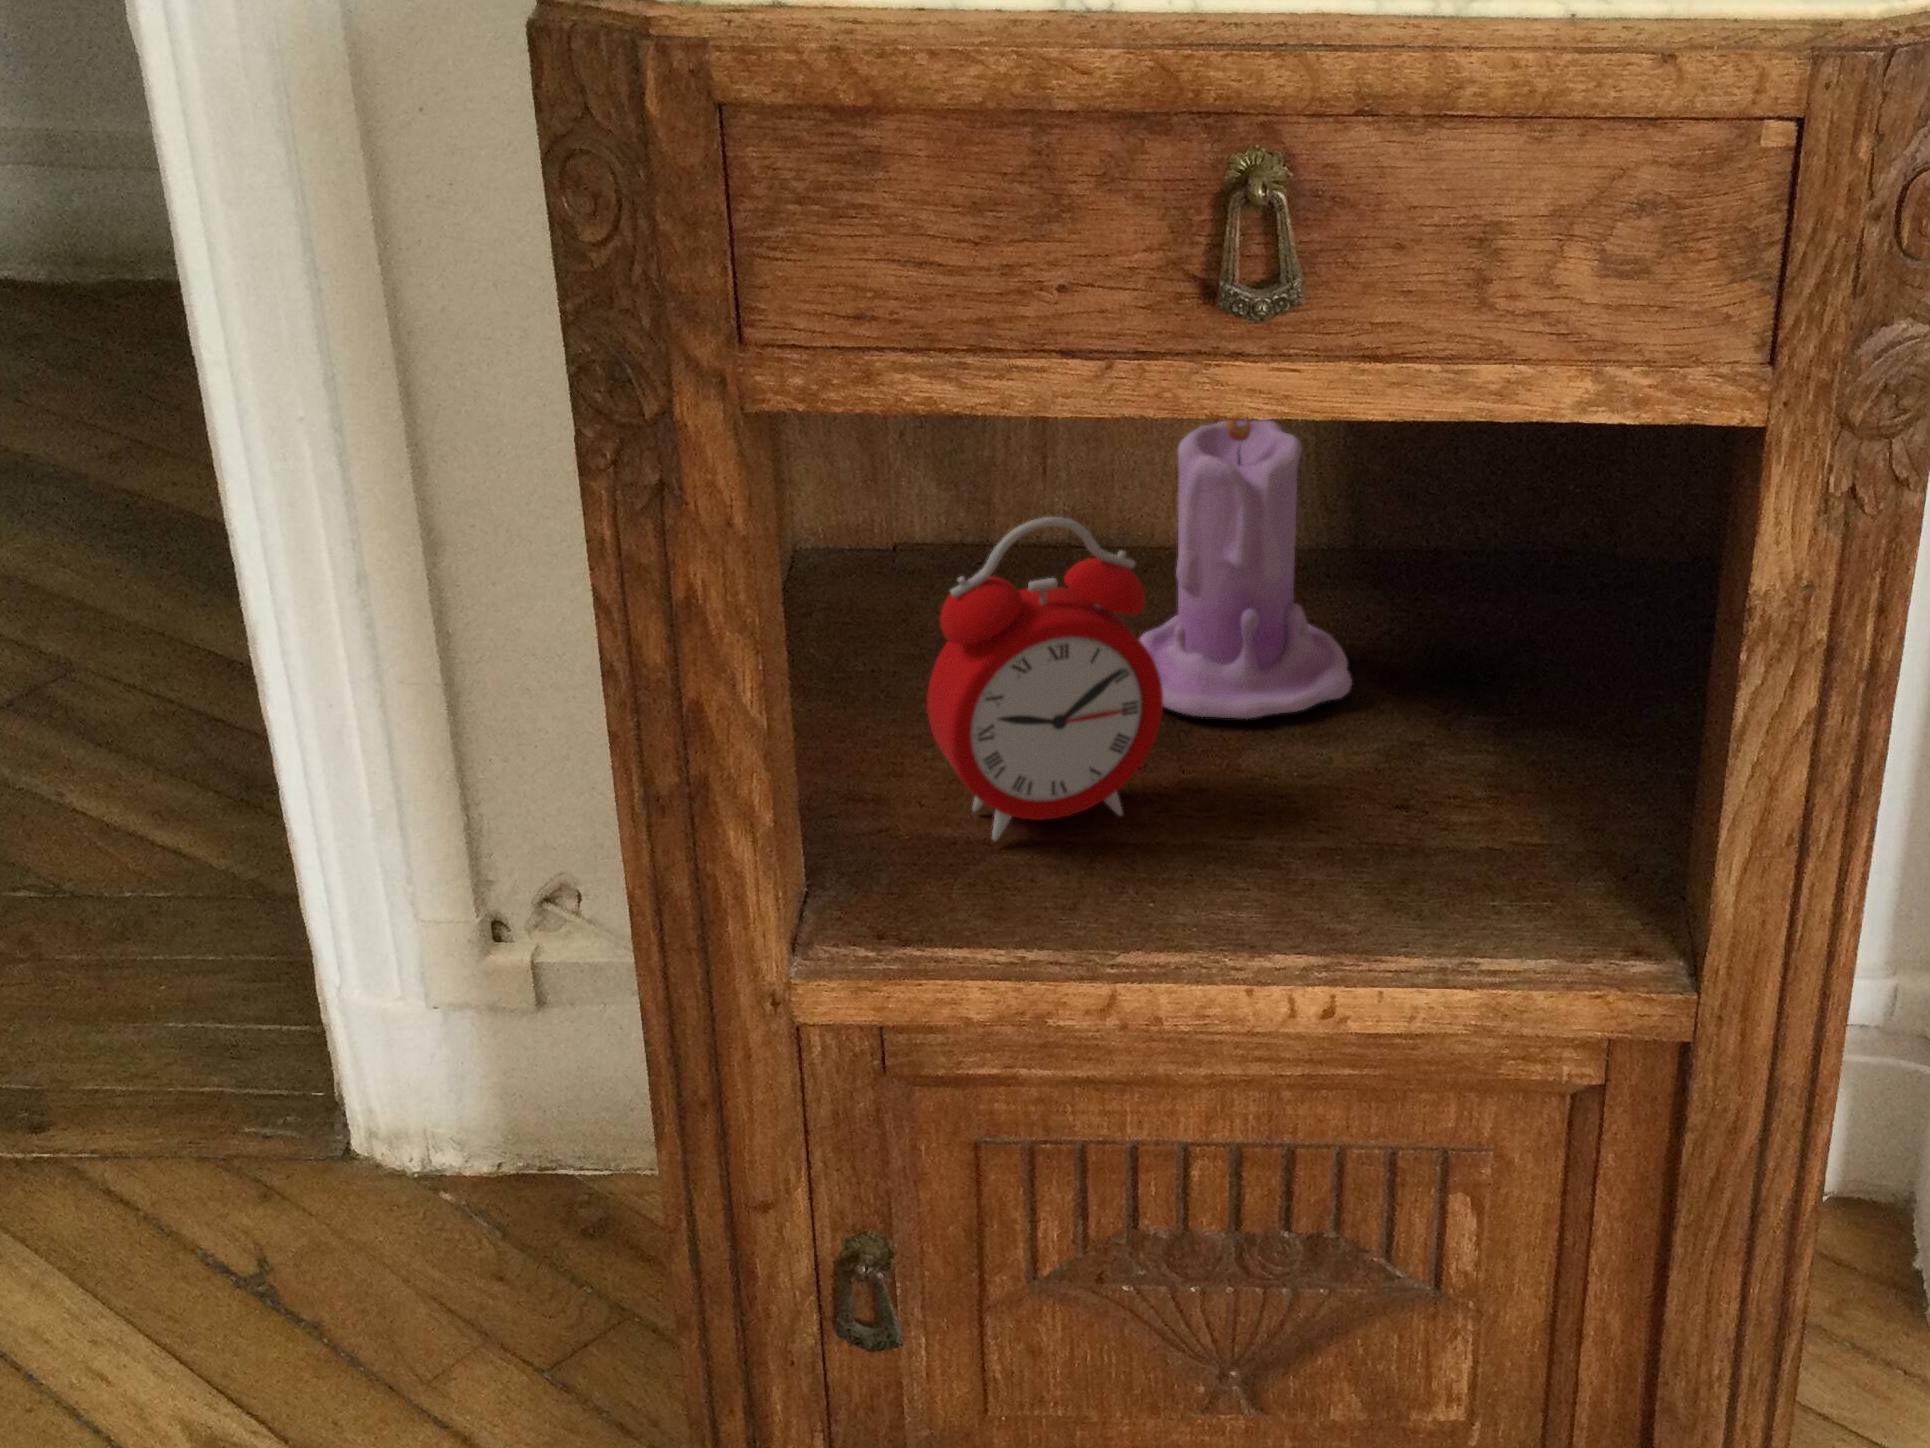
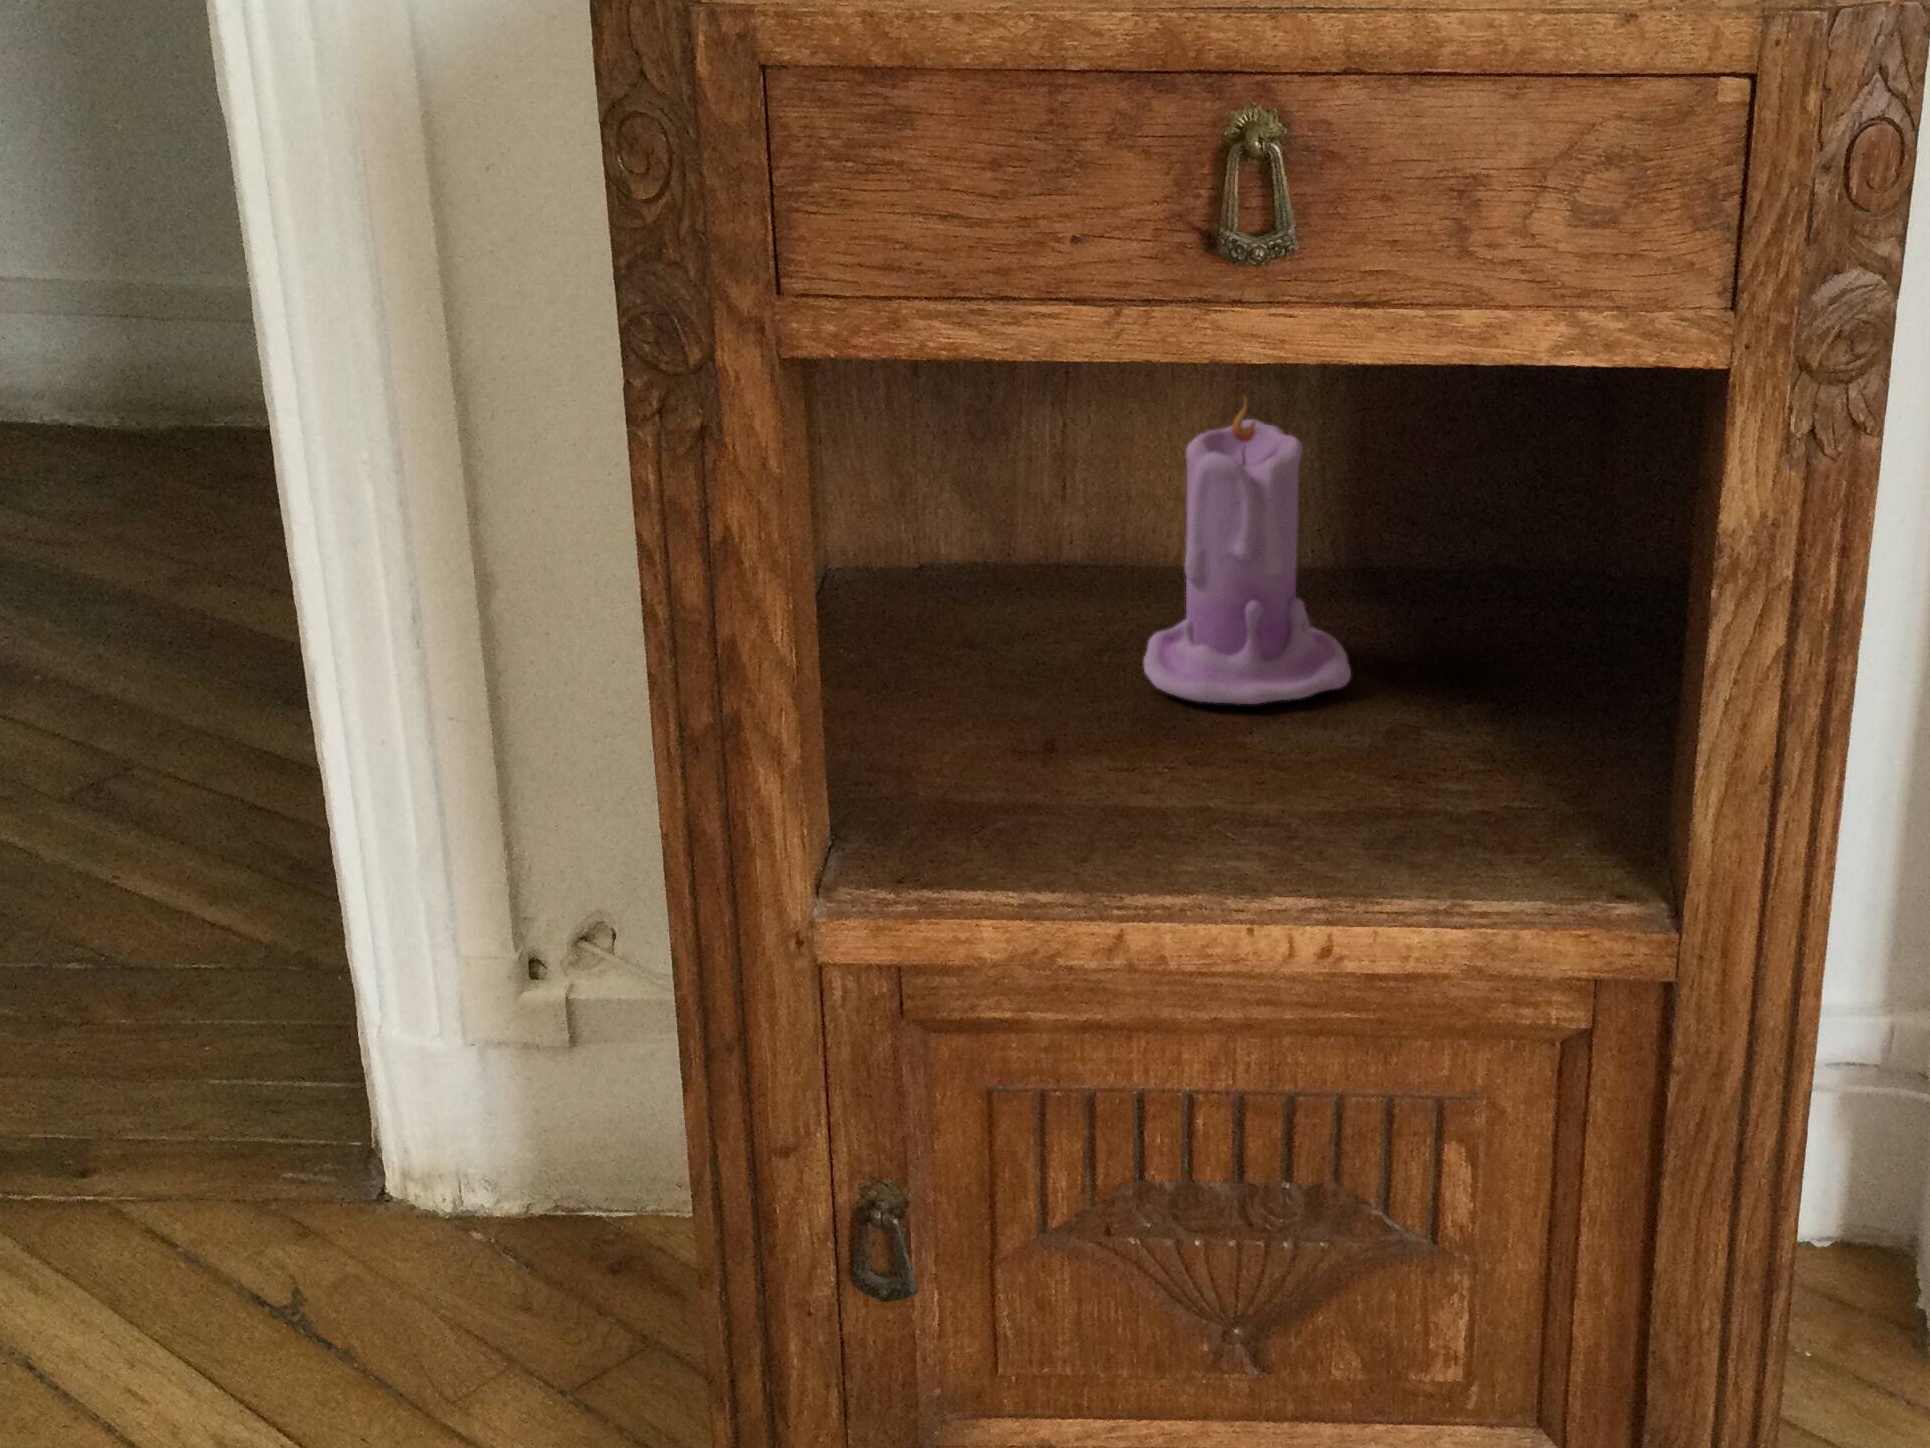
alarm clock: present [927,517,1163,841] -> none [947,488,1170,802]

